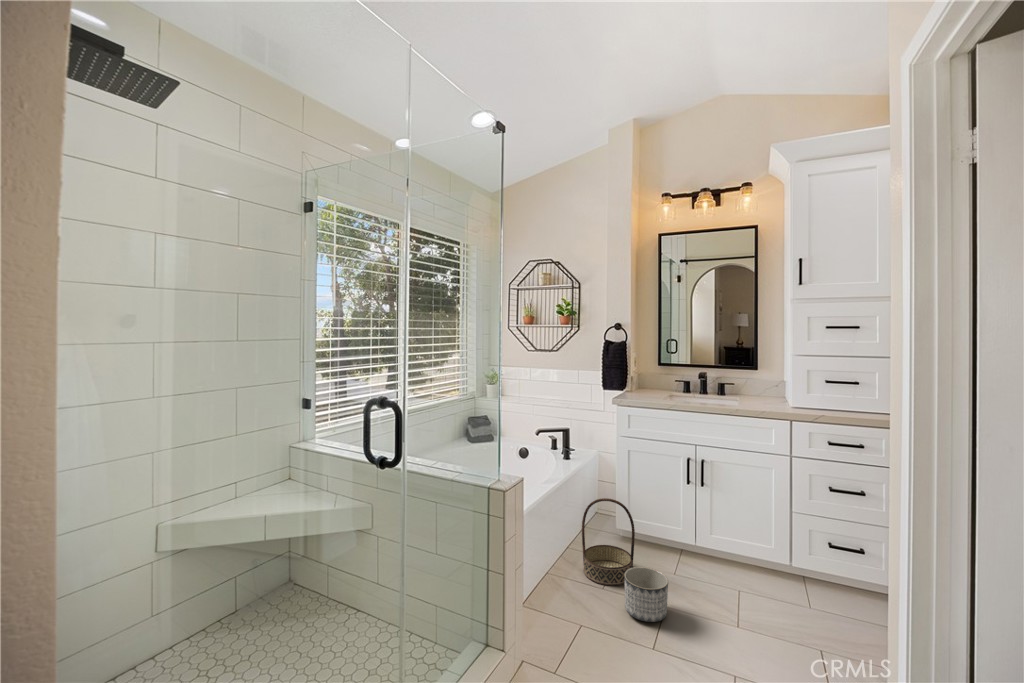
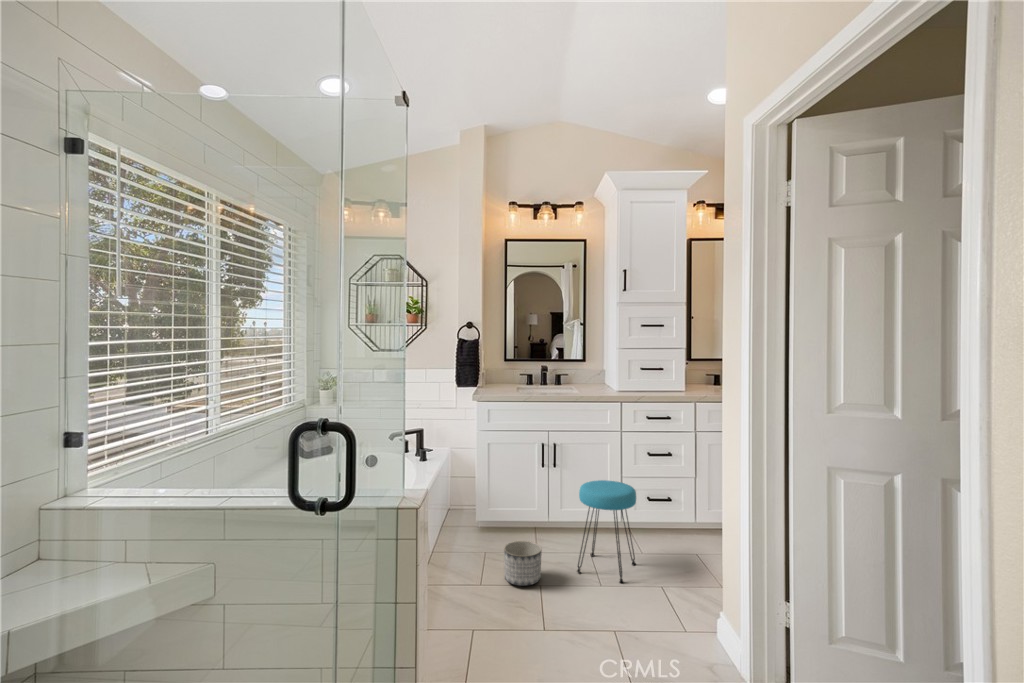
basket: present [582,498,635,585] -> none [454,486,503,567]
stool: none [714,513,799,648] -> present [577,480,636,582]

